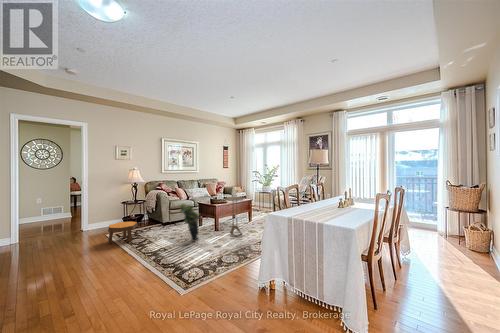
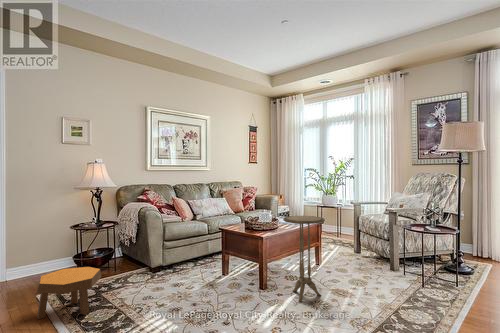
potted plant: present [179,204,199,239] -> none [187,228,235,310]

